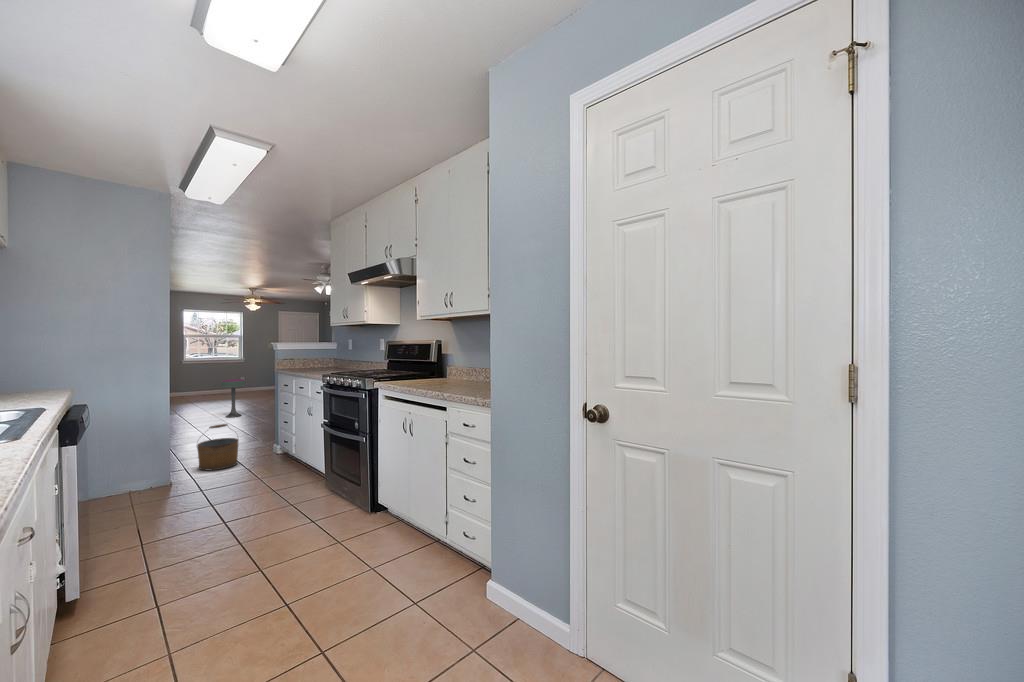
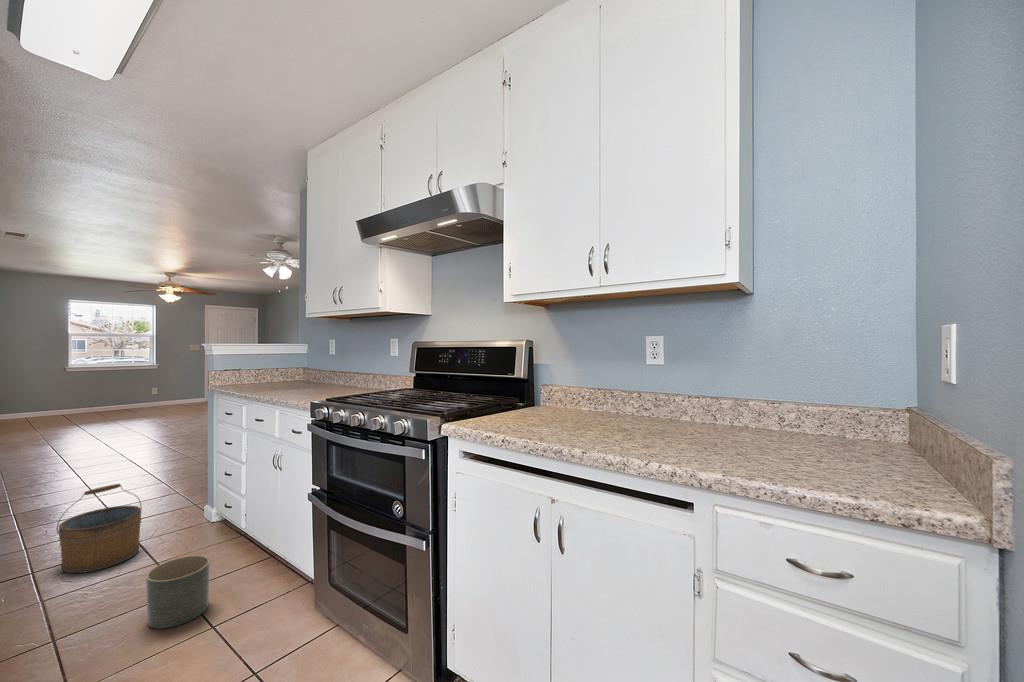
bar stool: present [221,379,245,417] -> none [120,395,157,450]
planter: none [243,458,273,490] -> present [146,555,210,629]

